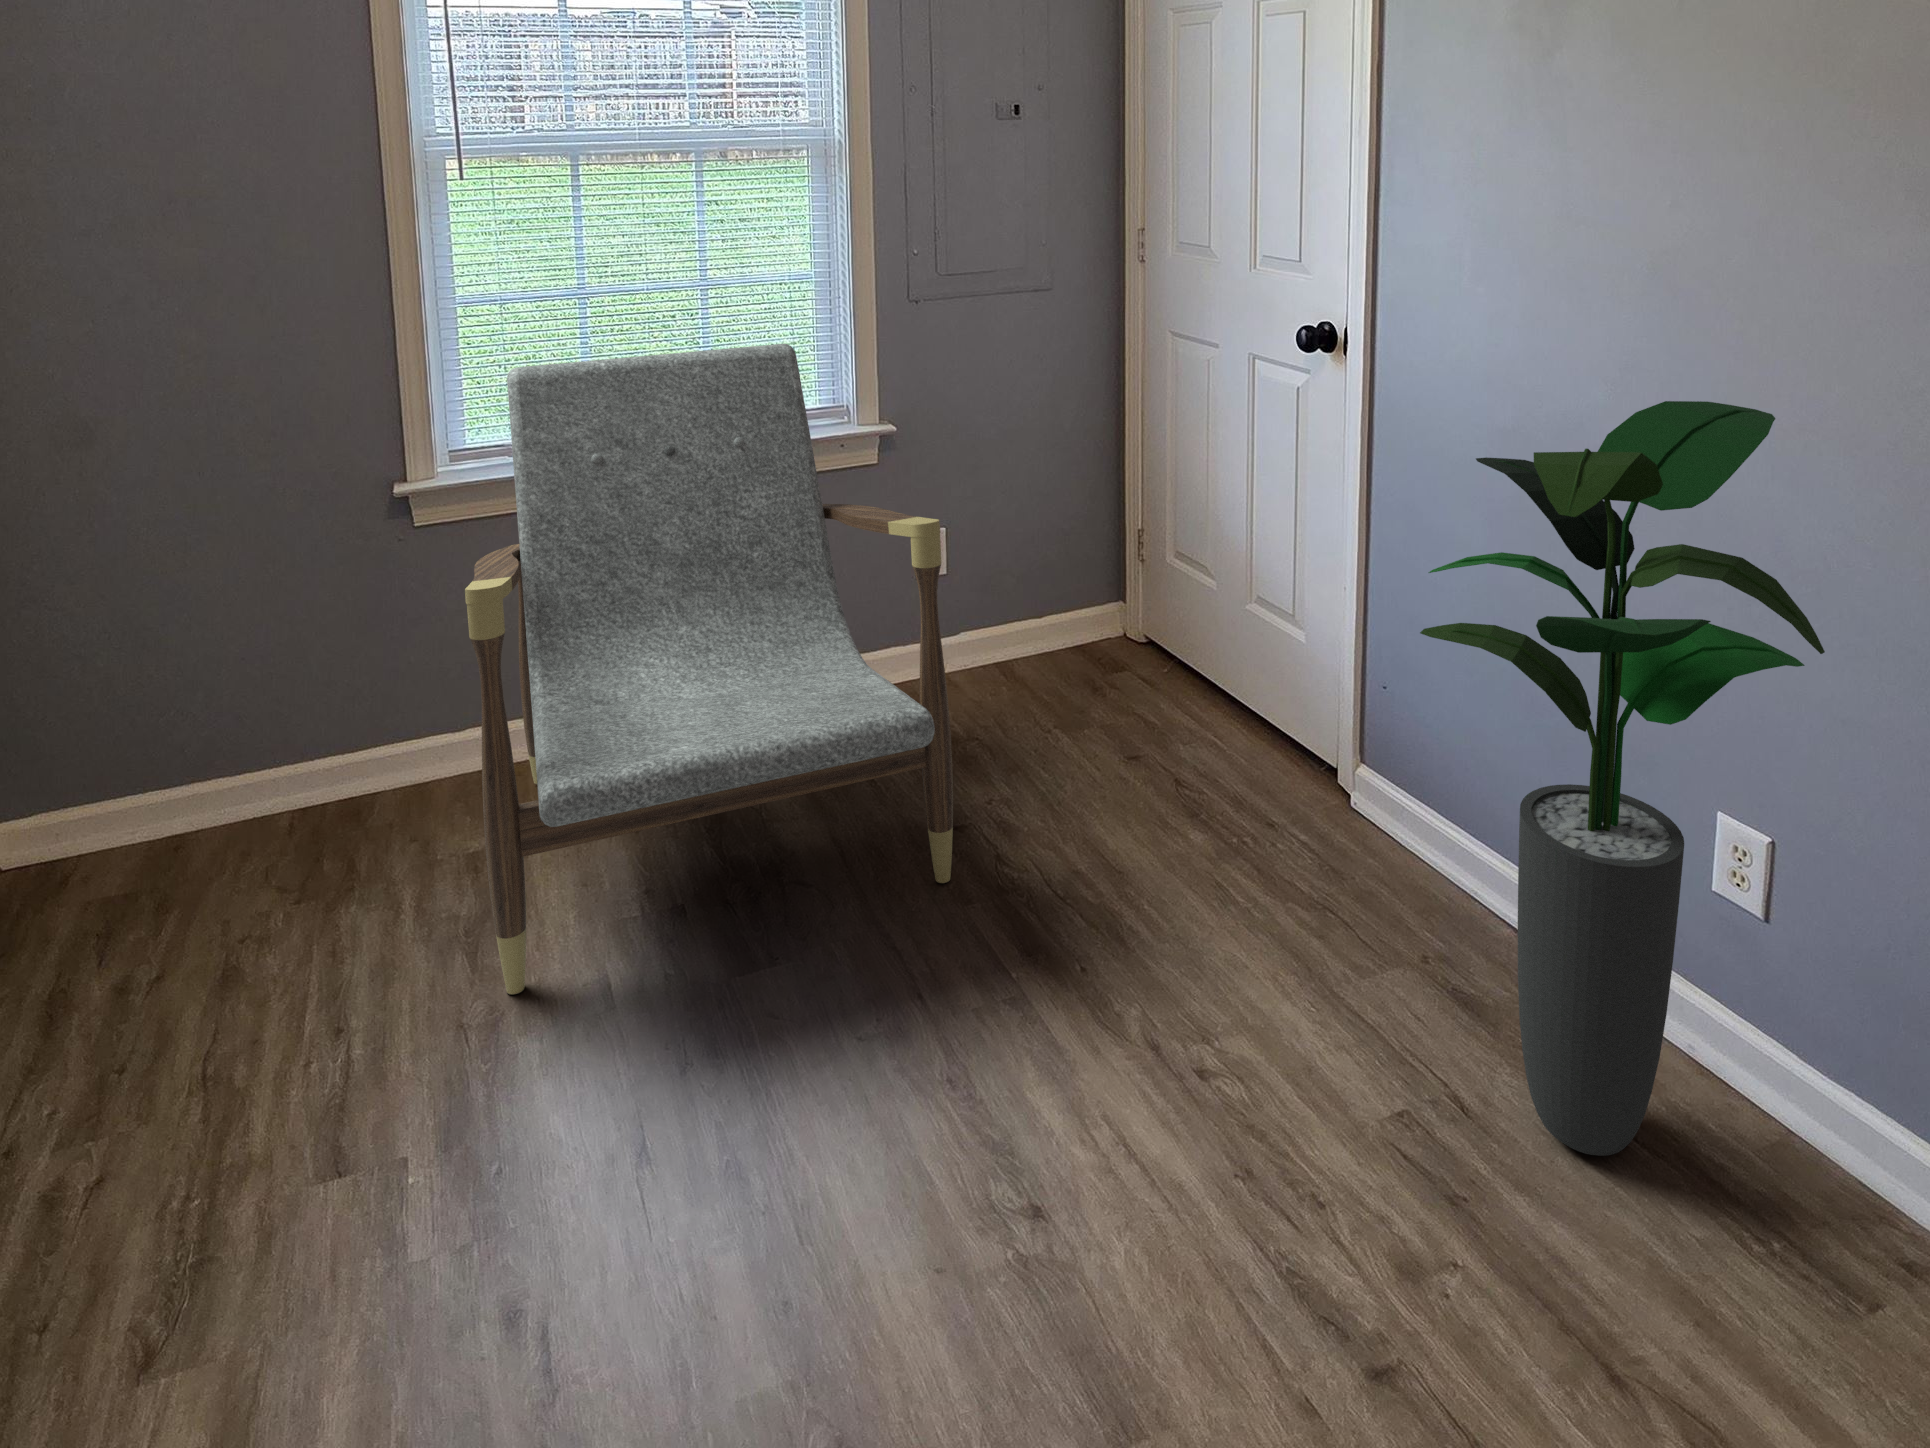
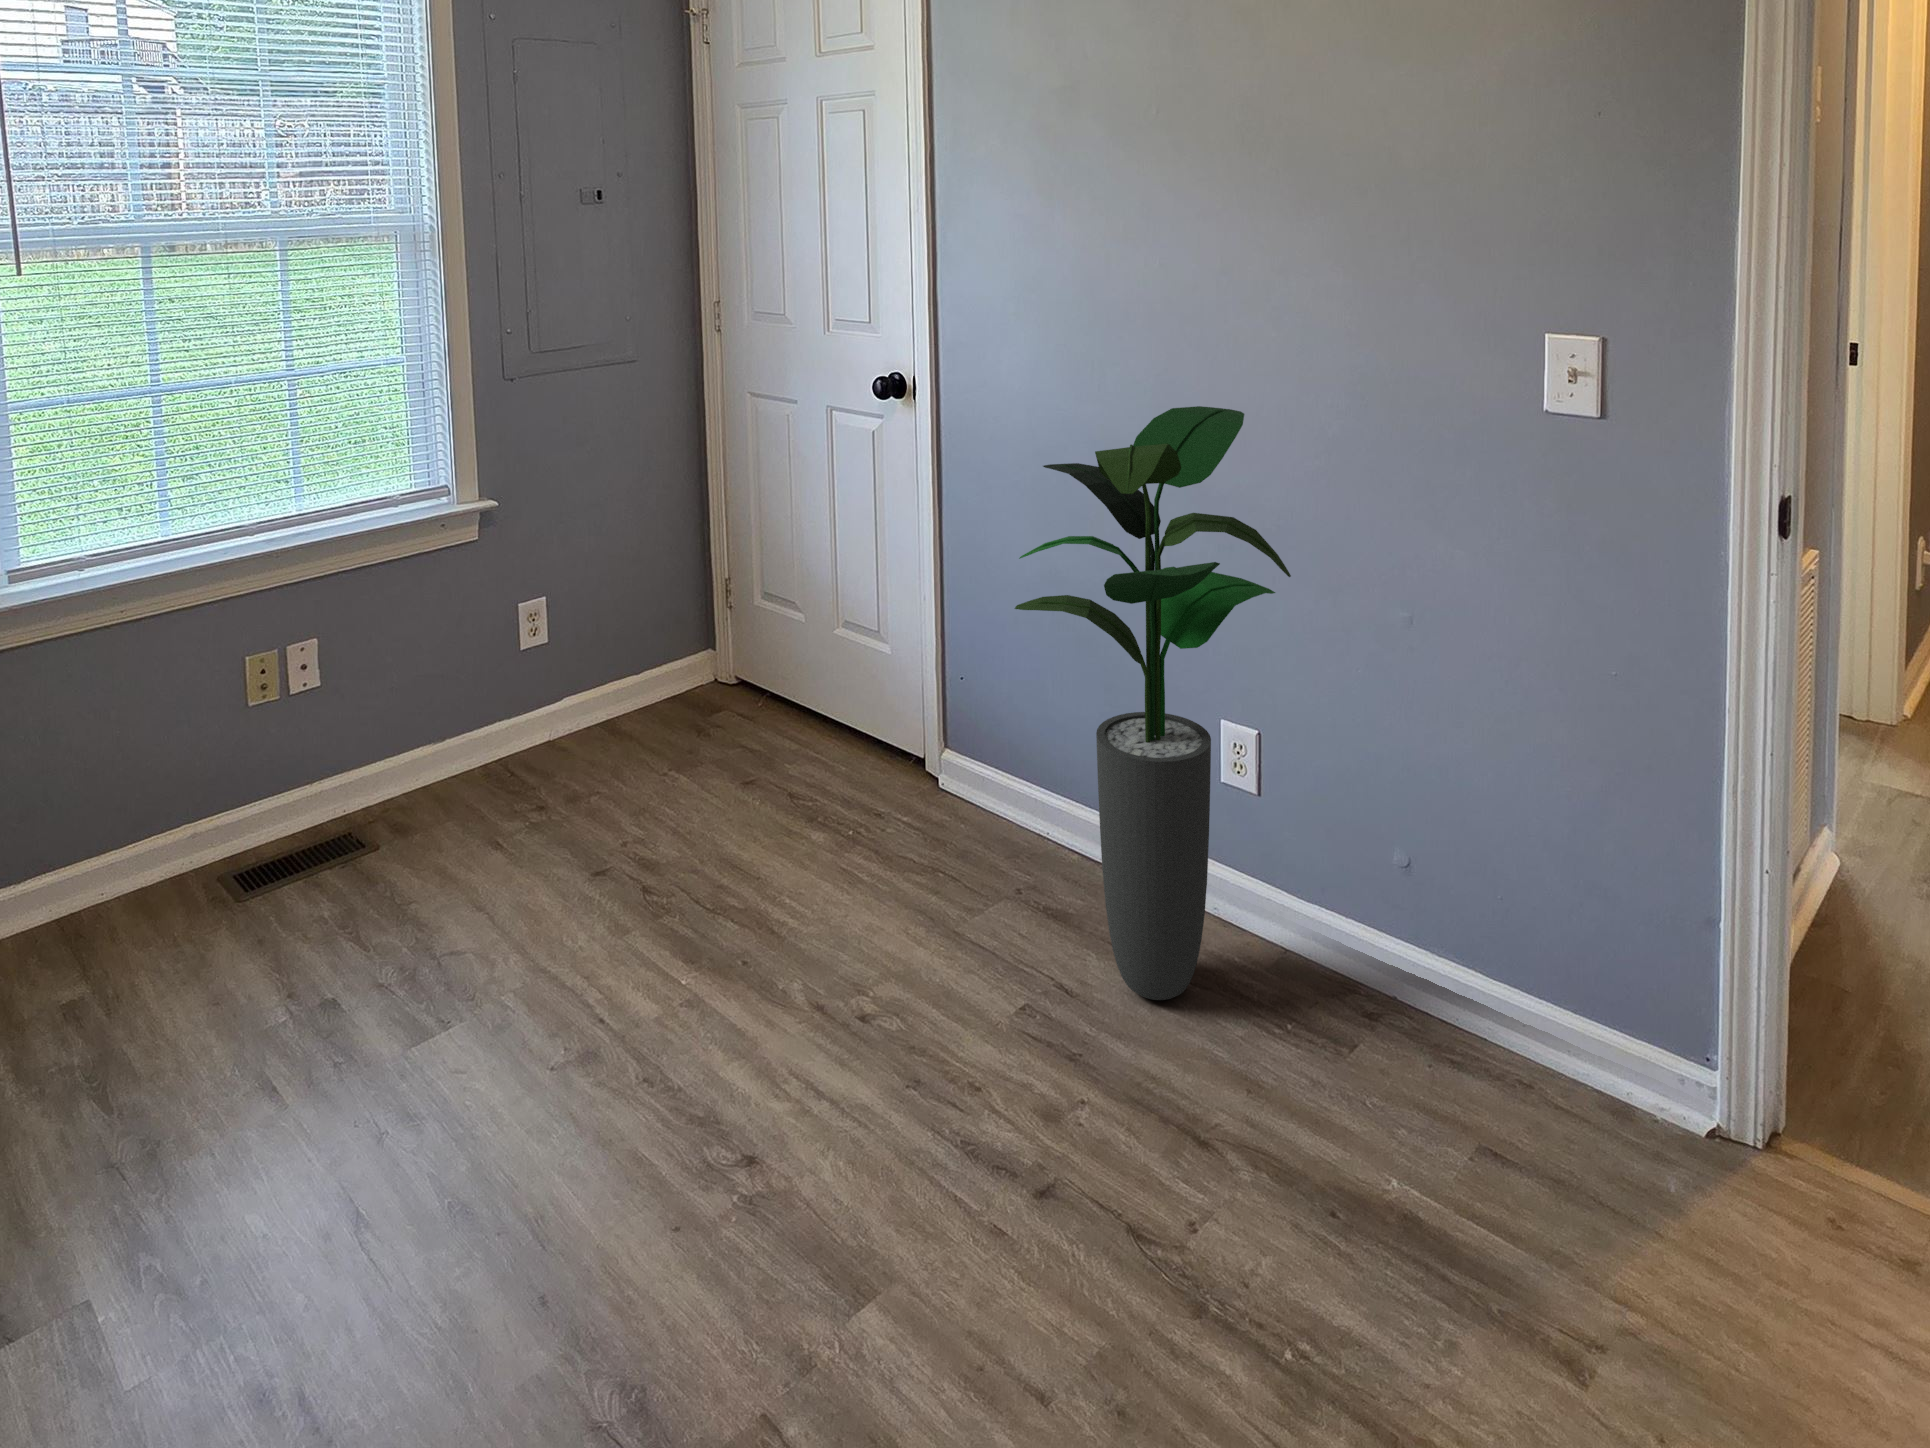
armchair: present [465,344,953,994] -> none [71,426,604,1125]

